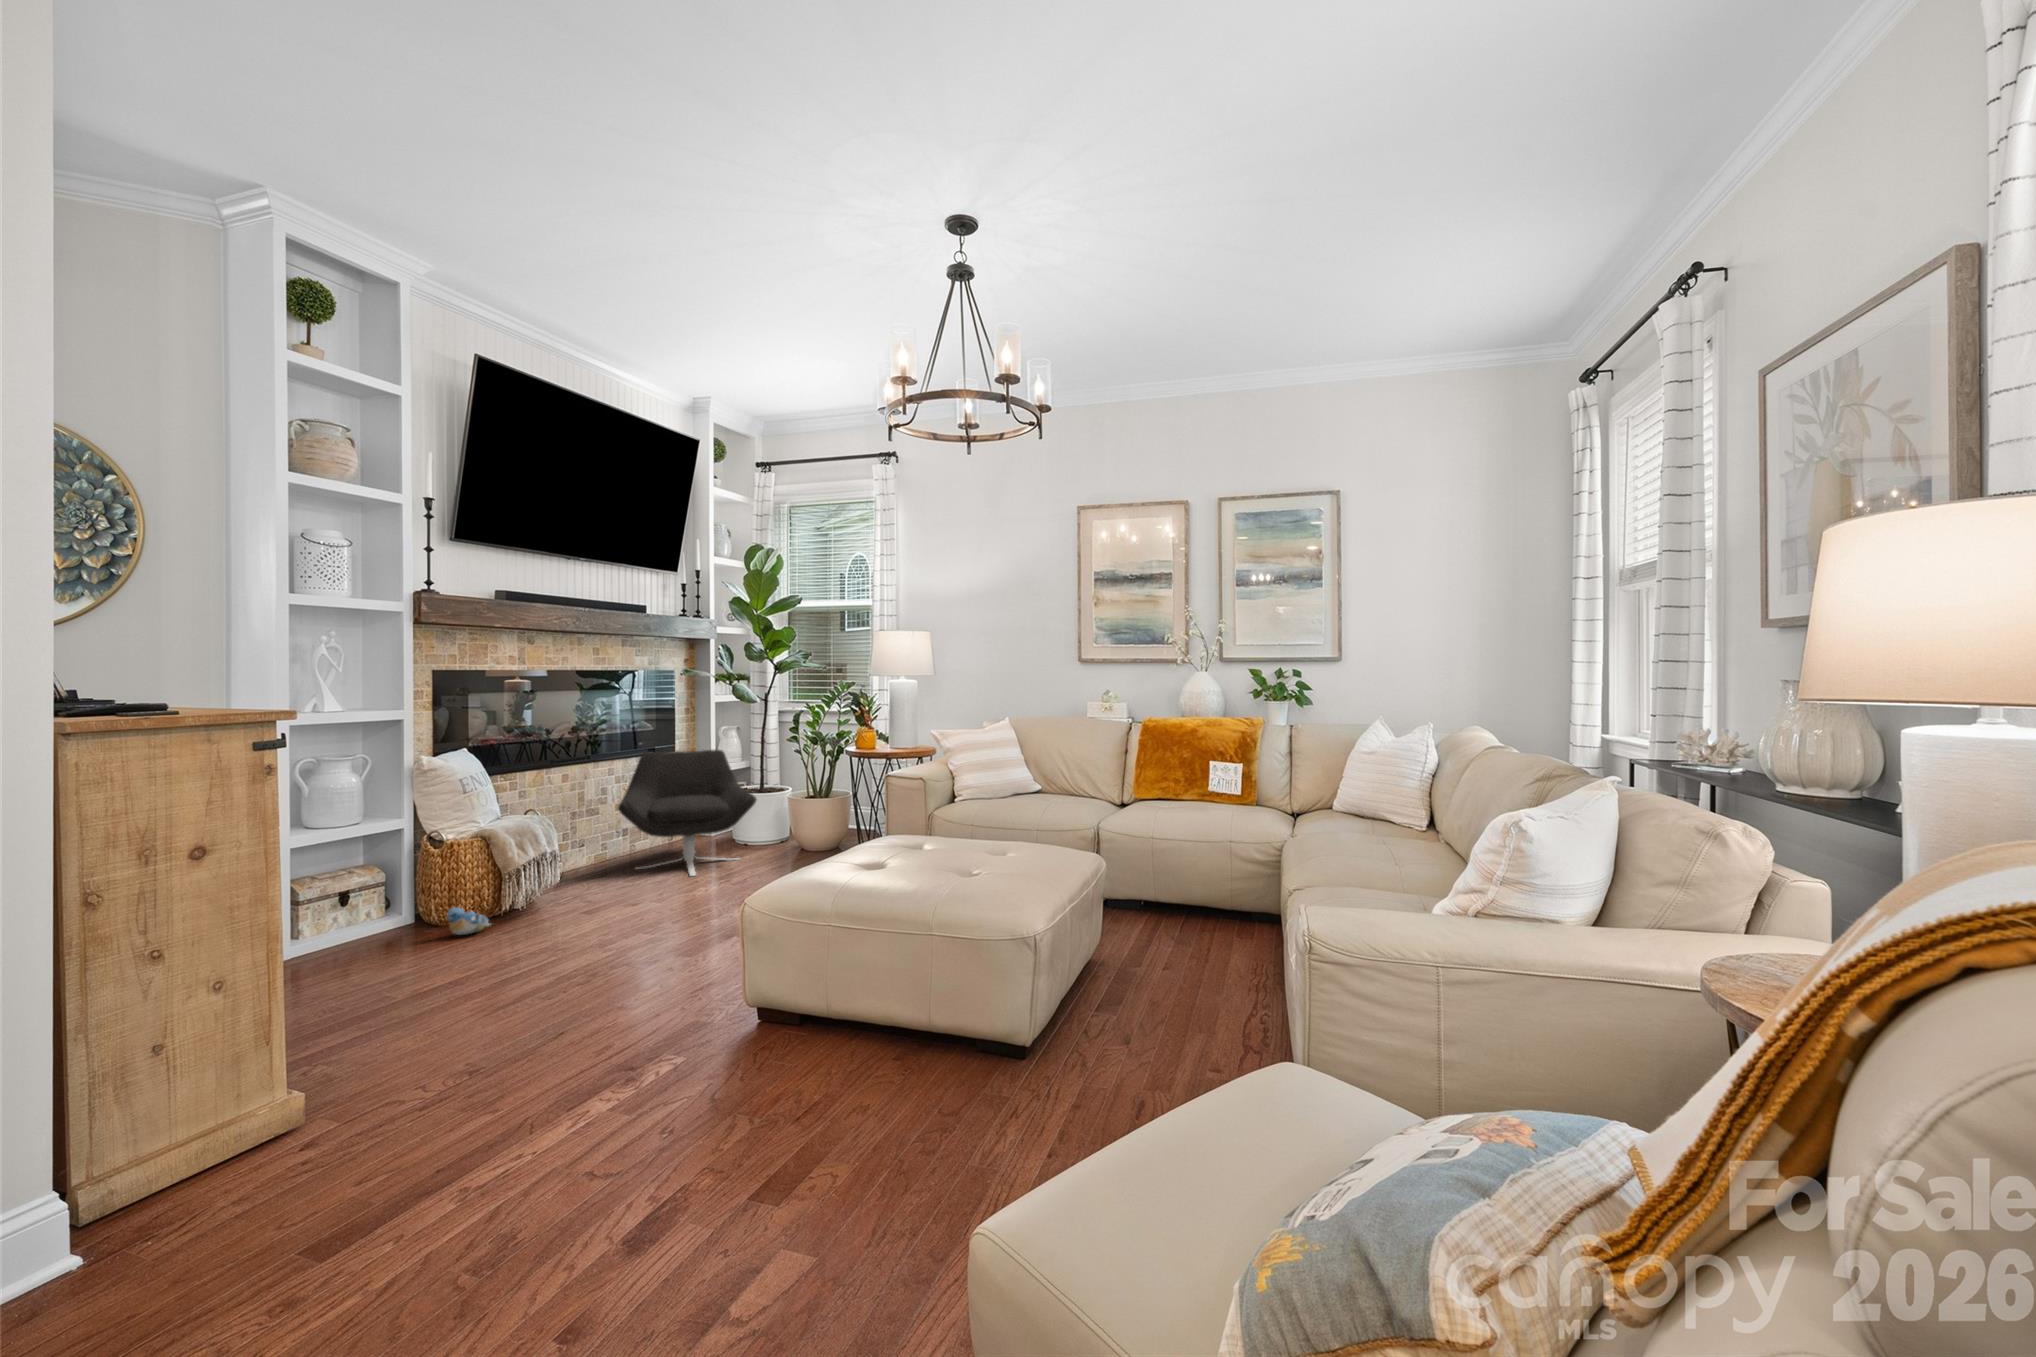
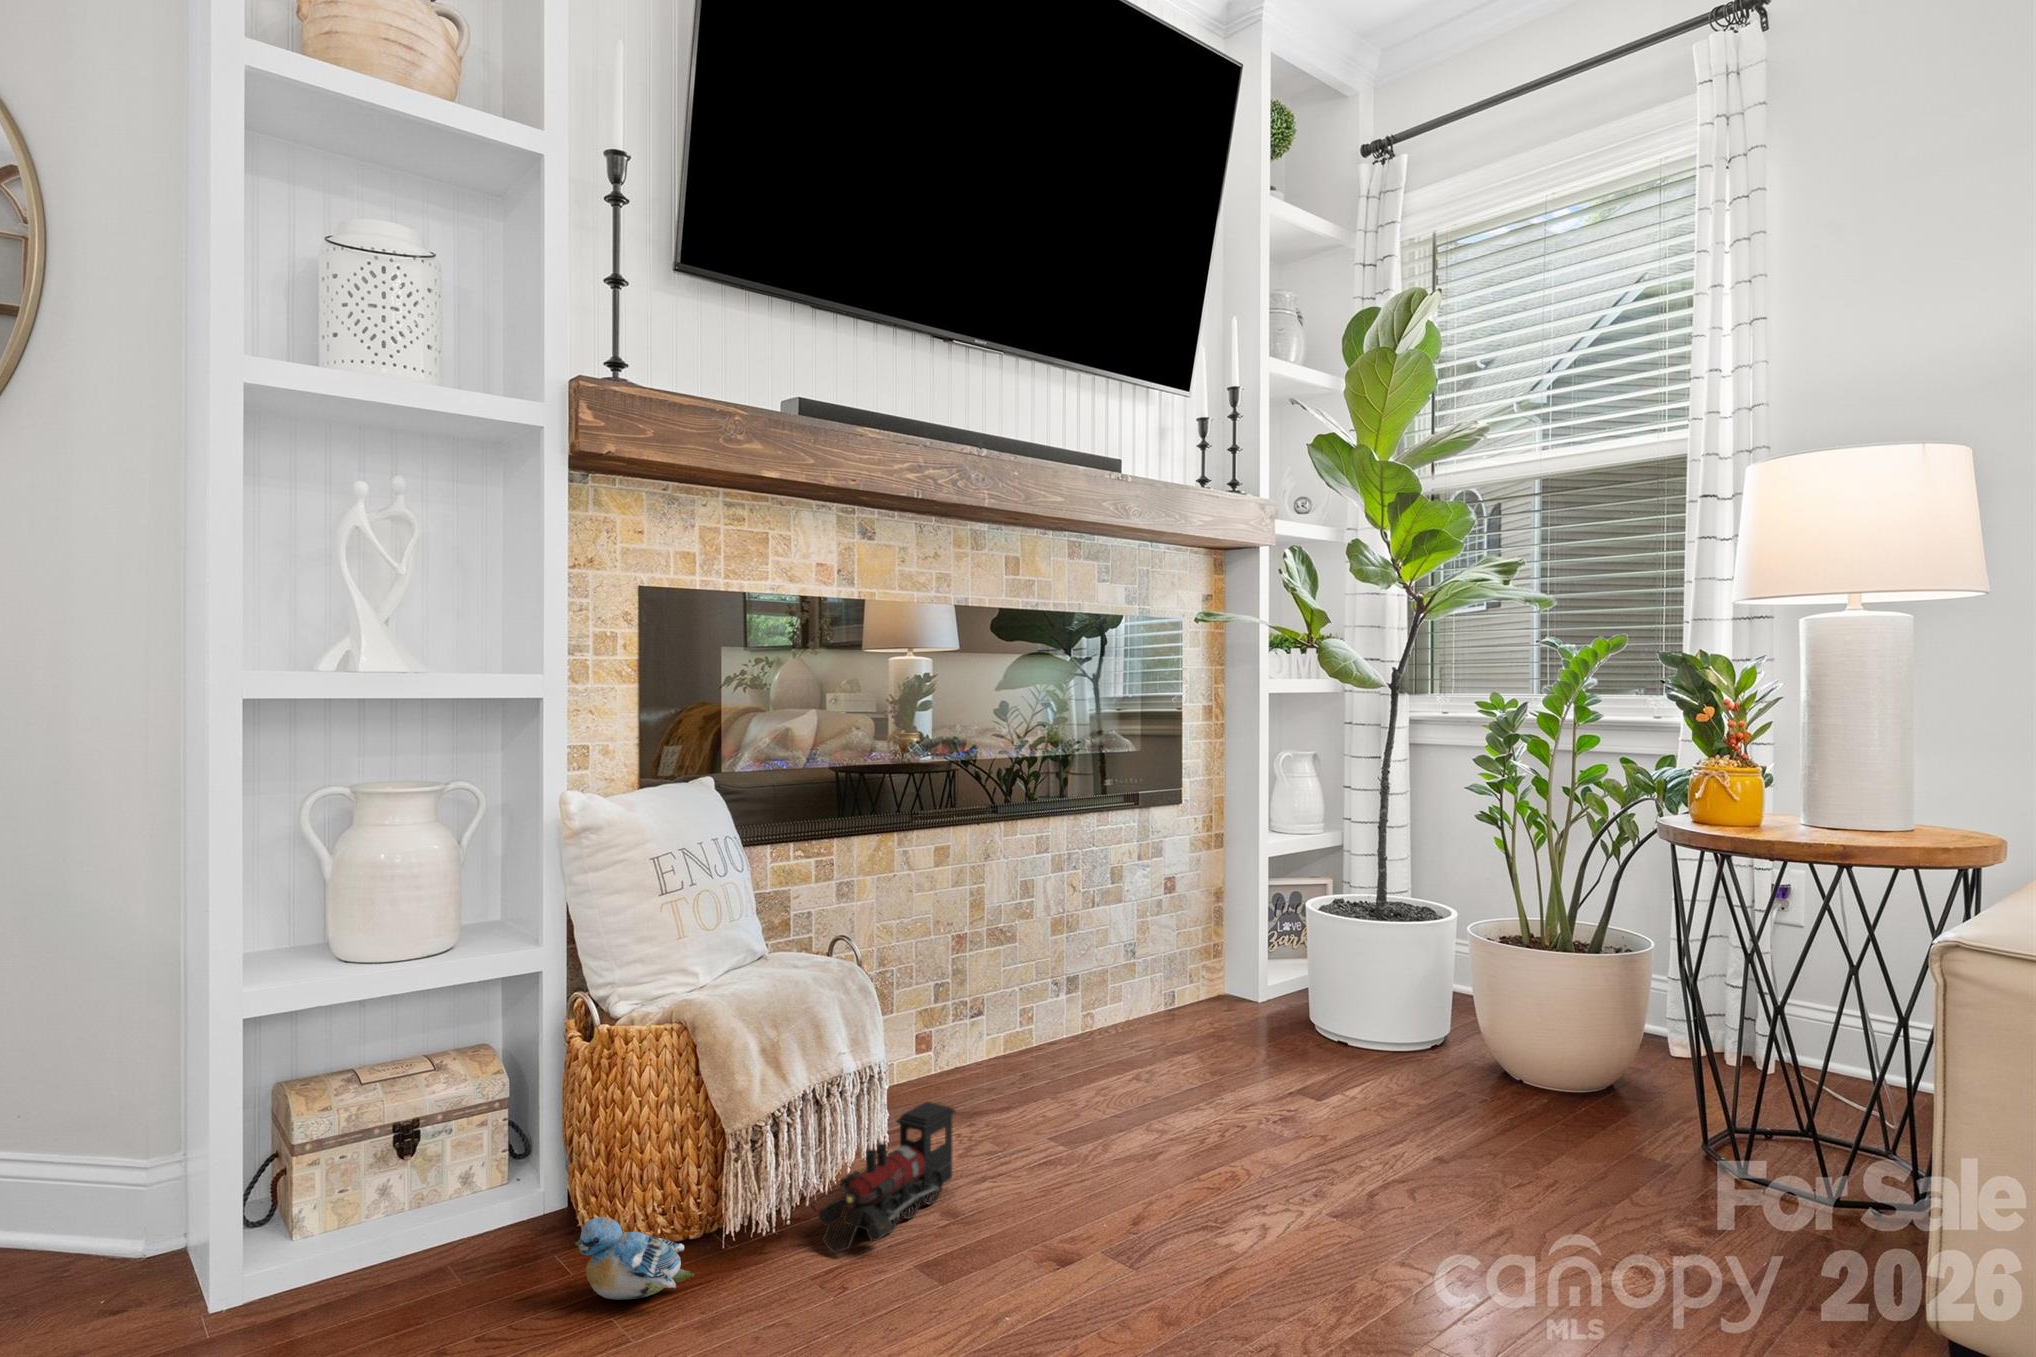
lounge chair: present [618,750,757,876] -> none [1042,801,1391,1156]
toy train: none [536,867,588,915] -> present [818,1102,956,1253]

